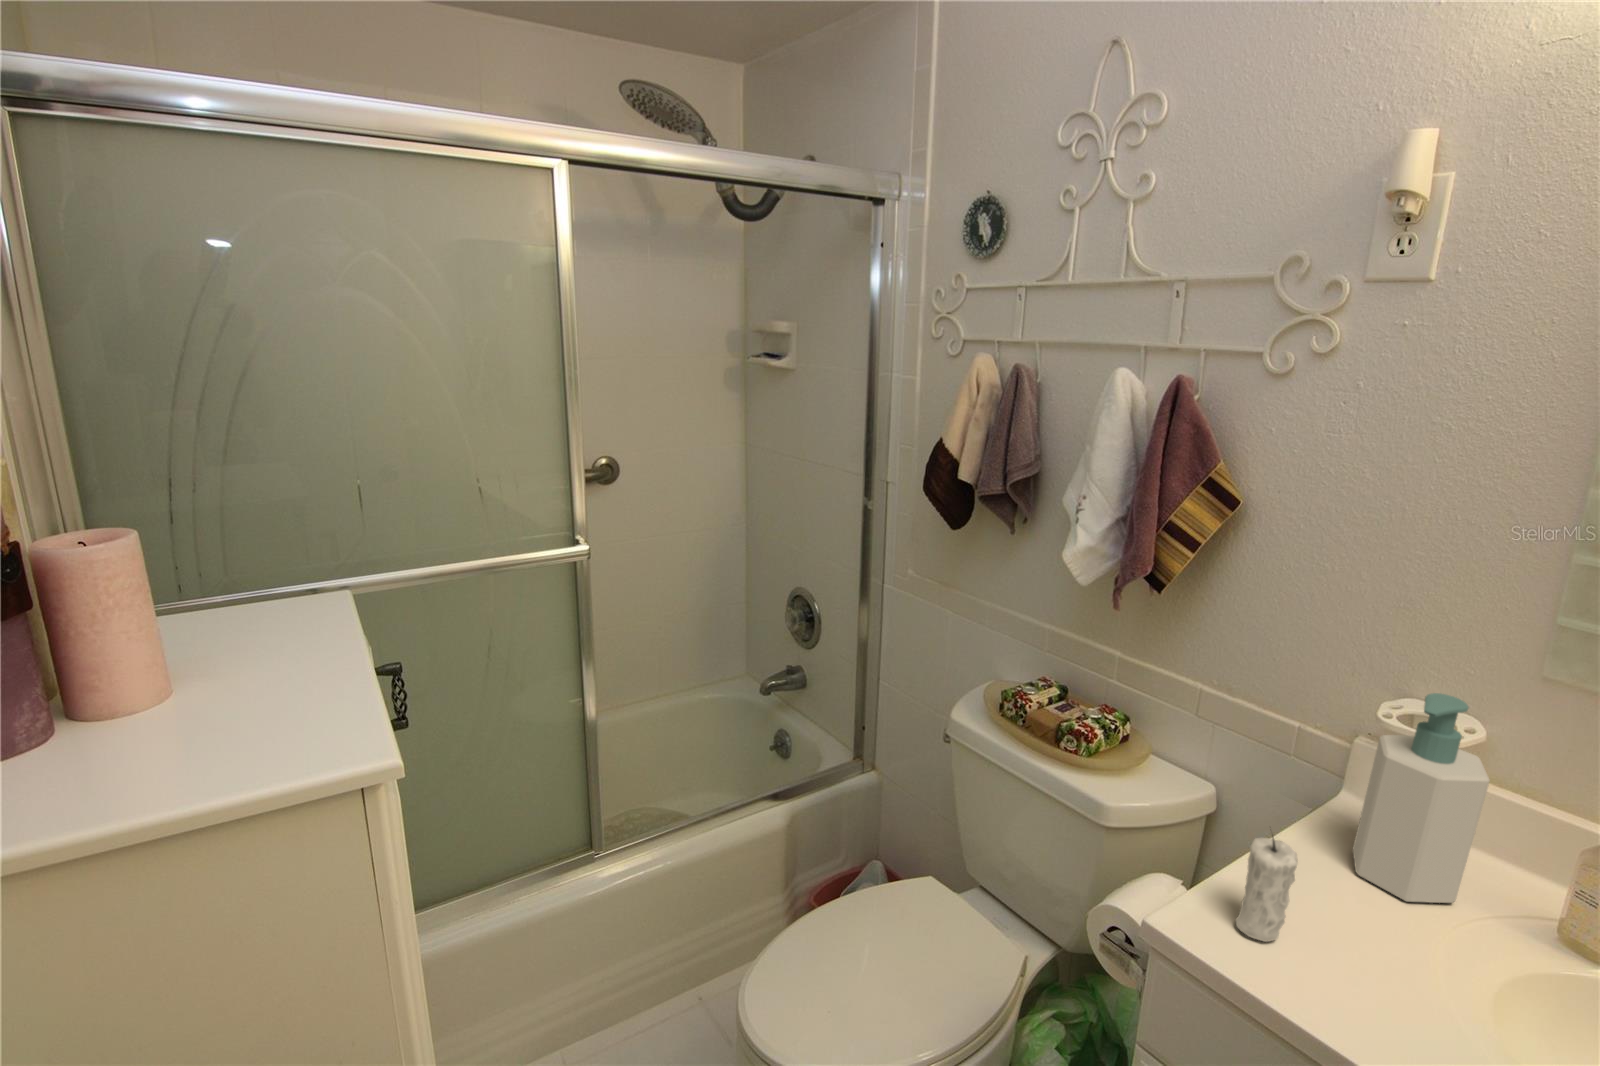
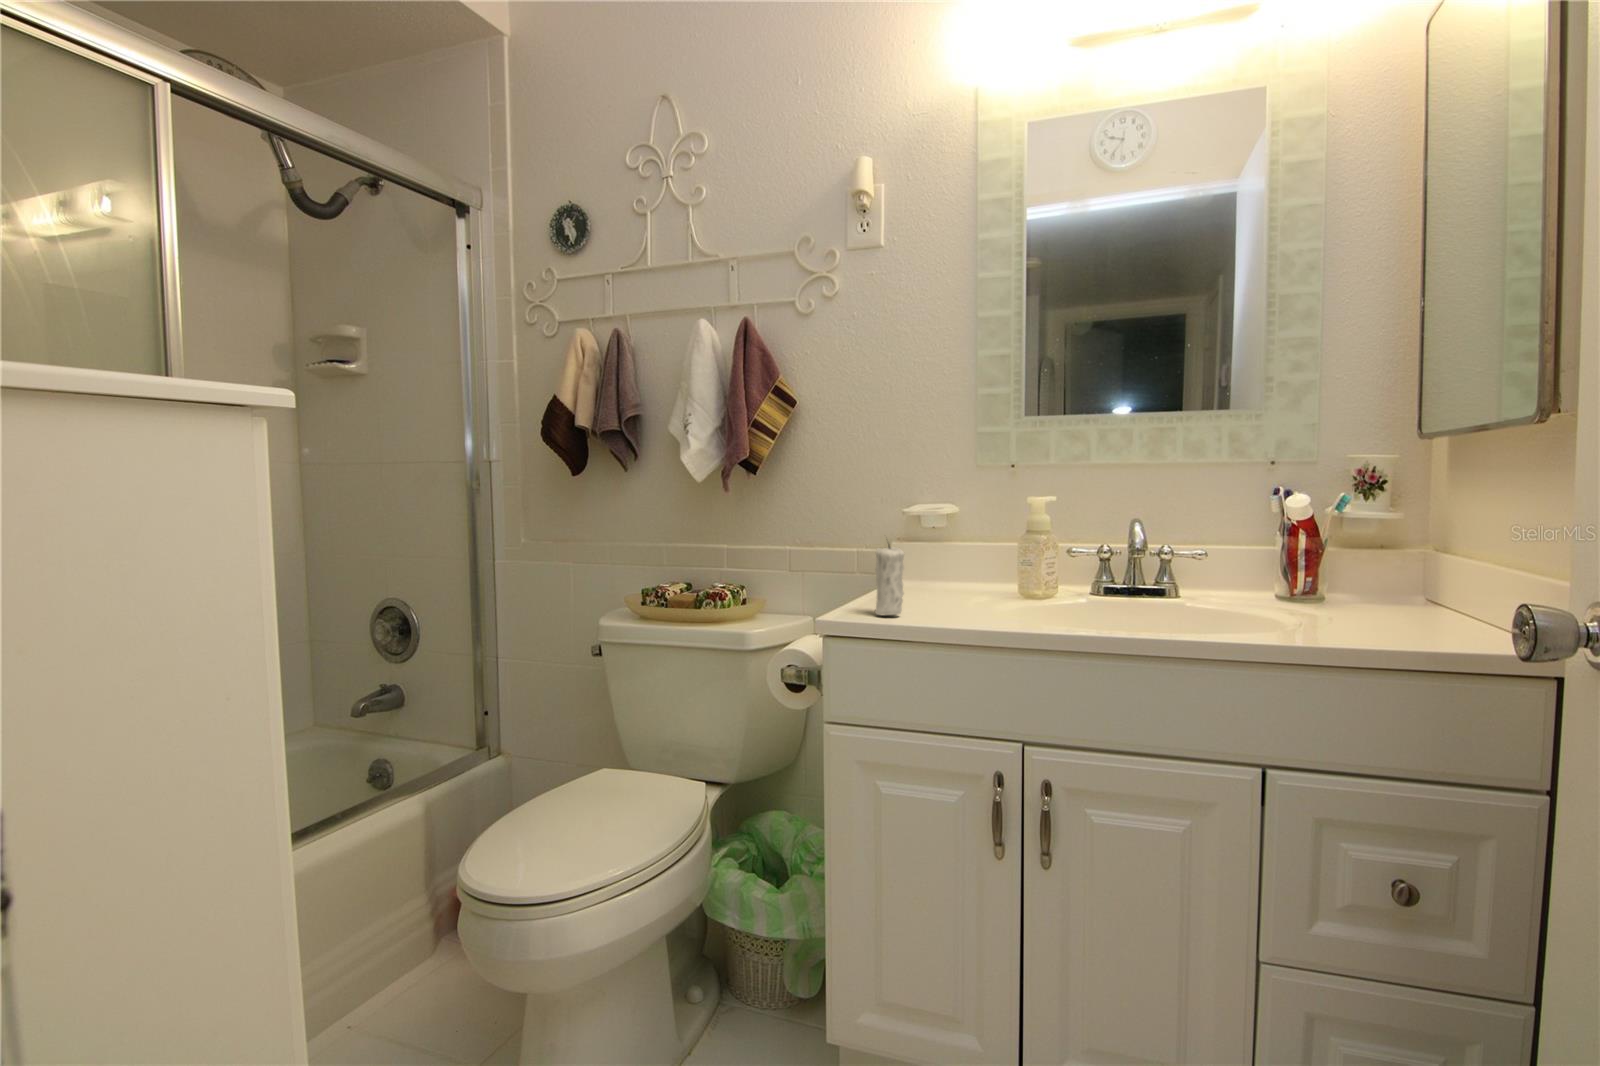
soap bottle: present [1353,693,1490,903] -> none [911,470,973,601]

